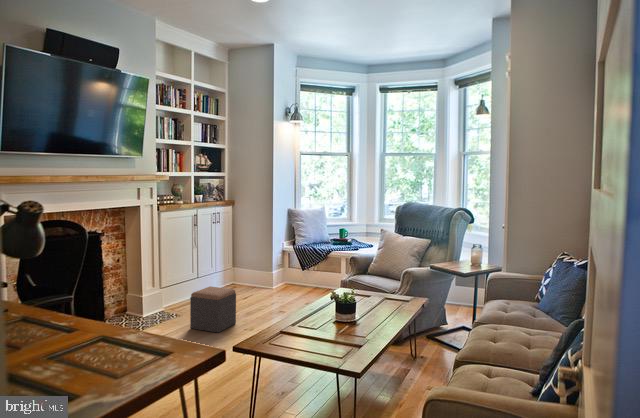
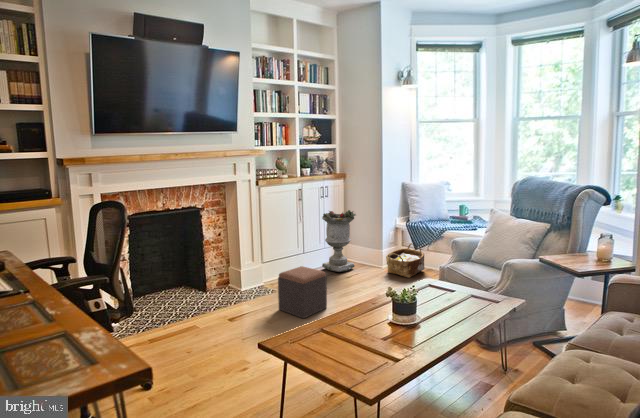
planter: none [216,235,250,295] -> present [322,210,356,272]
woven basket: none [278,264,312,295] -> present [386,243,424,278]

